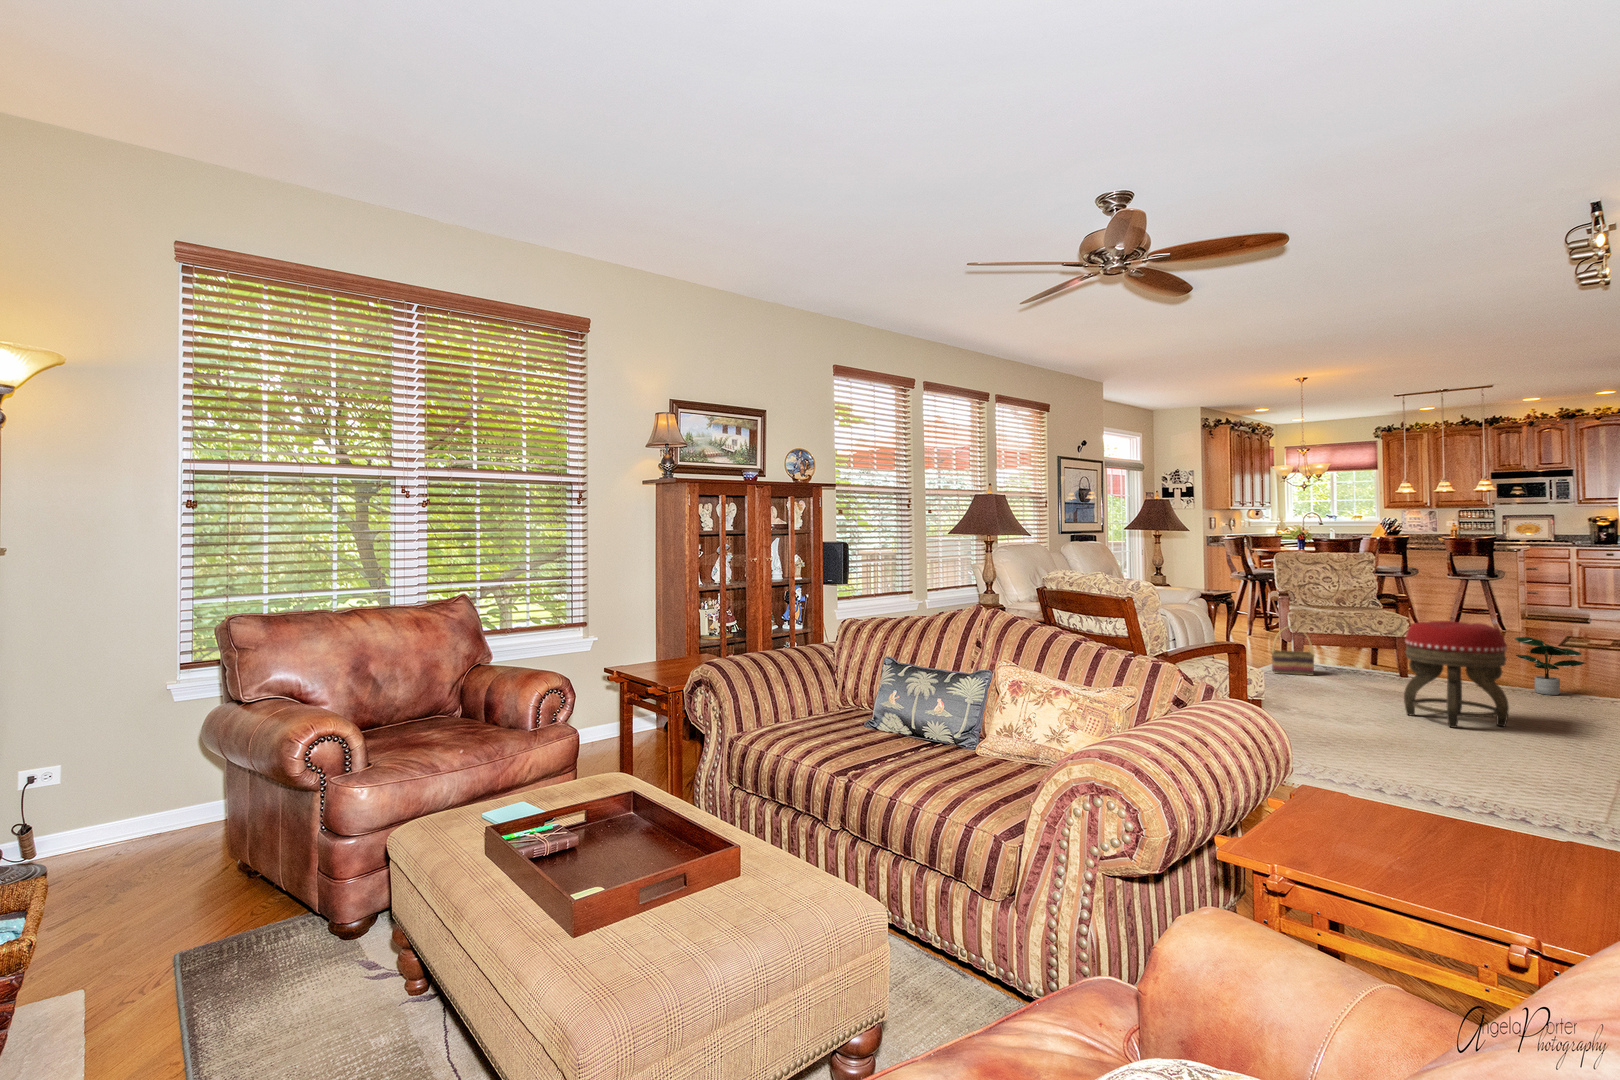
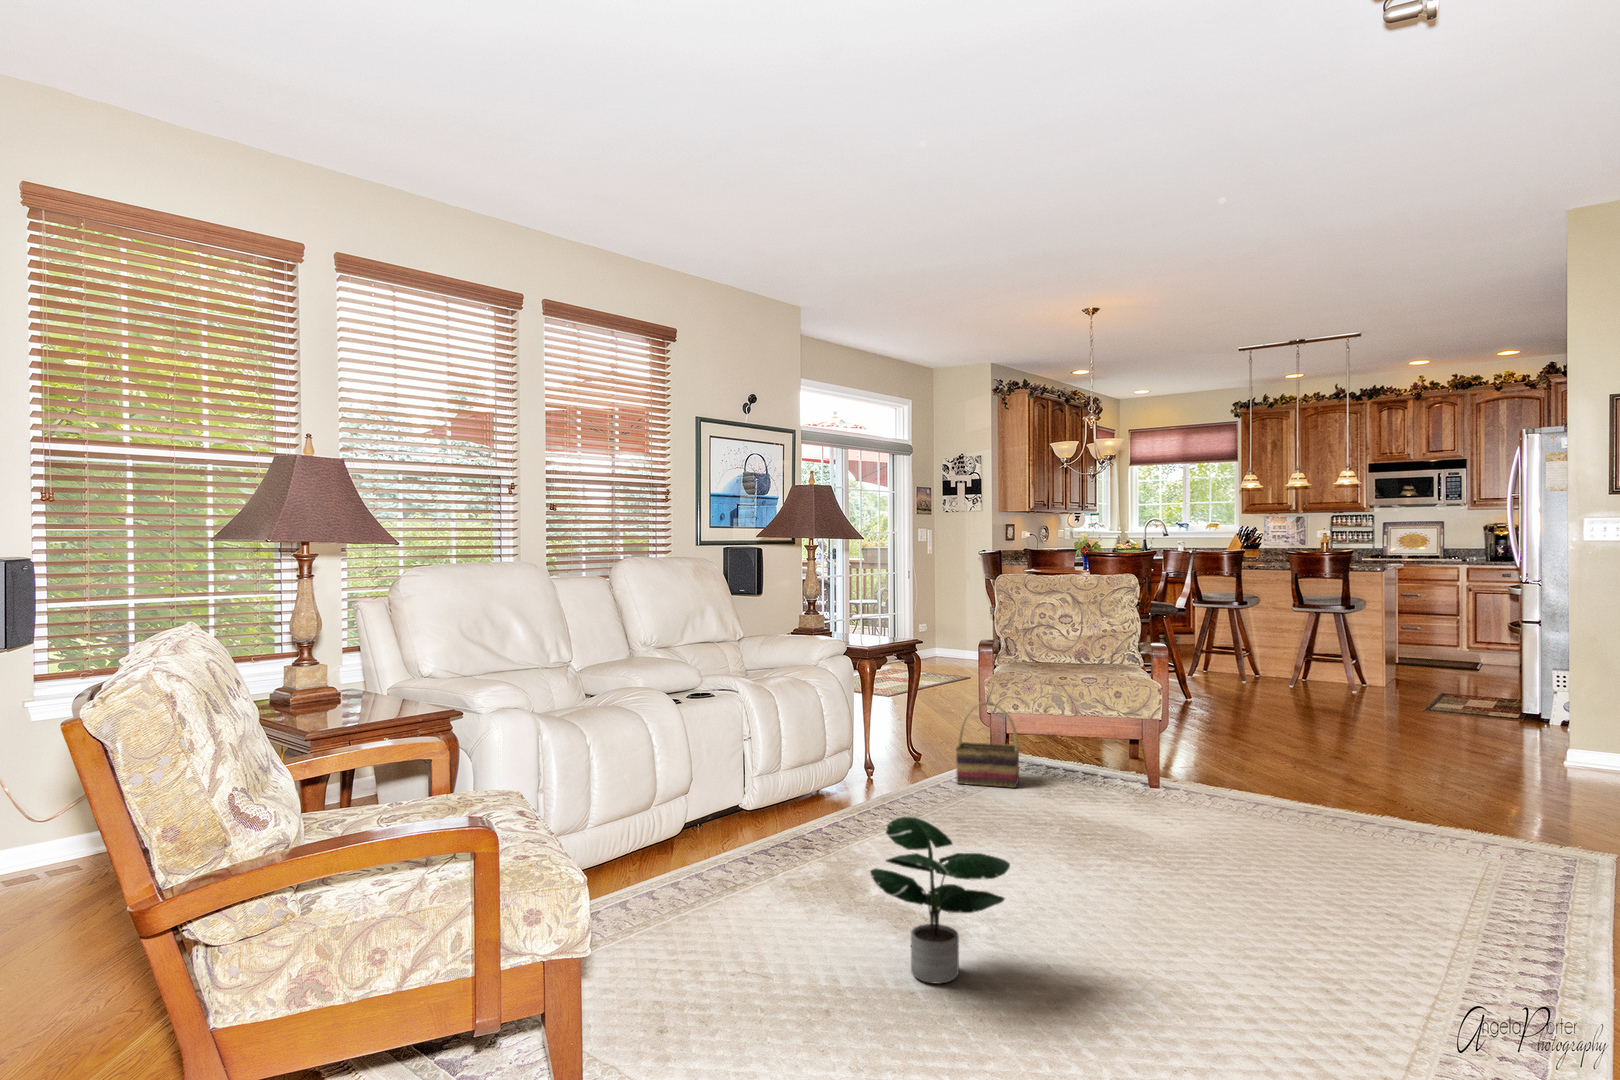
footstool: present [1404,621,1509,728] -> none [1075,713,1242,938]
potted plant: present [1515,637,1585,695] -> present [870,817,1010,984]

